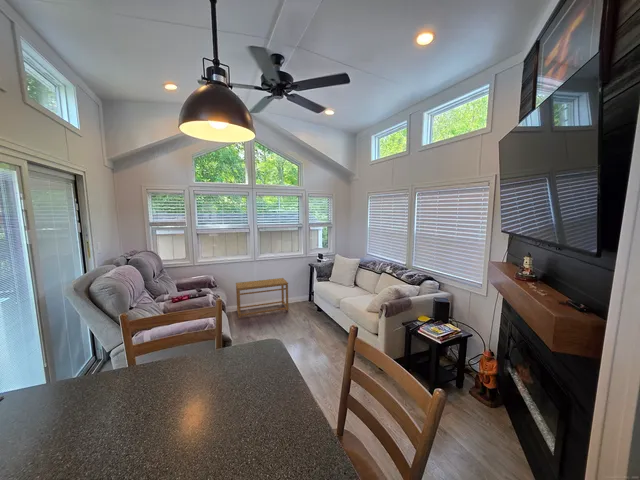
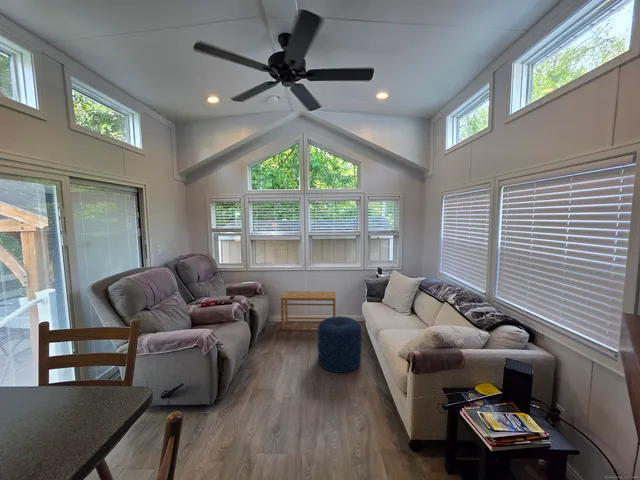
pouf: none [288,295,325,340] -> present [318,316,362,373]

